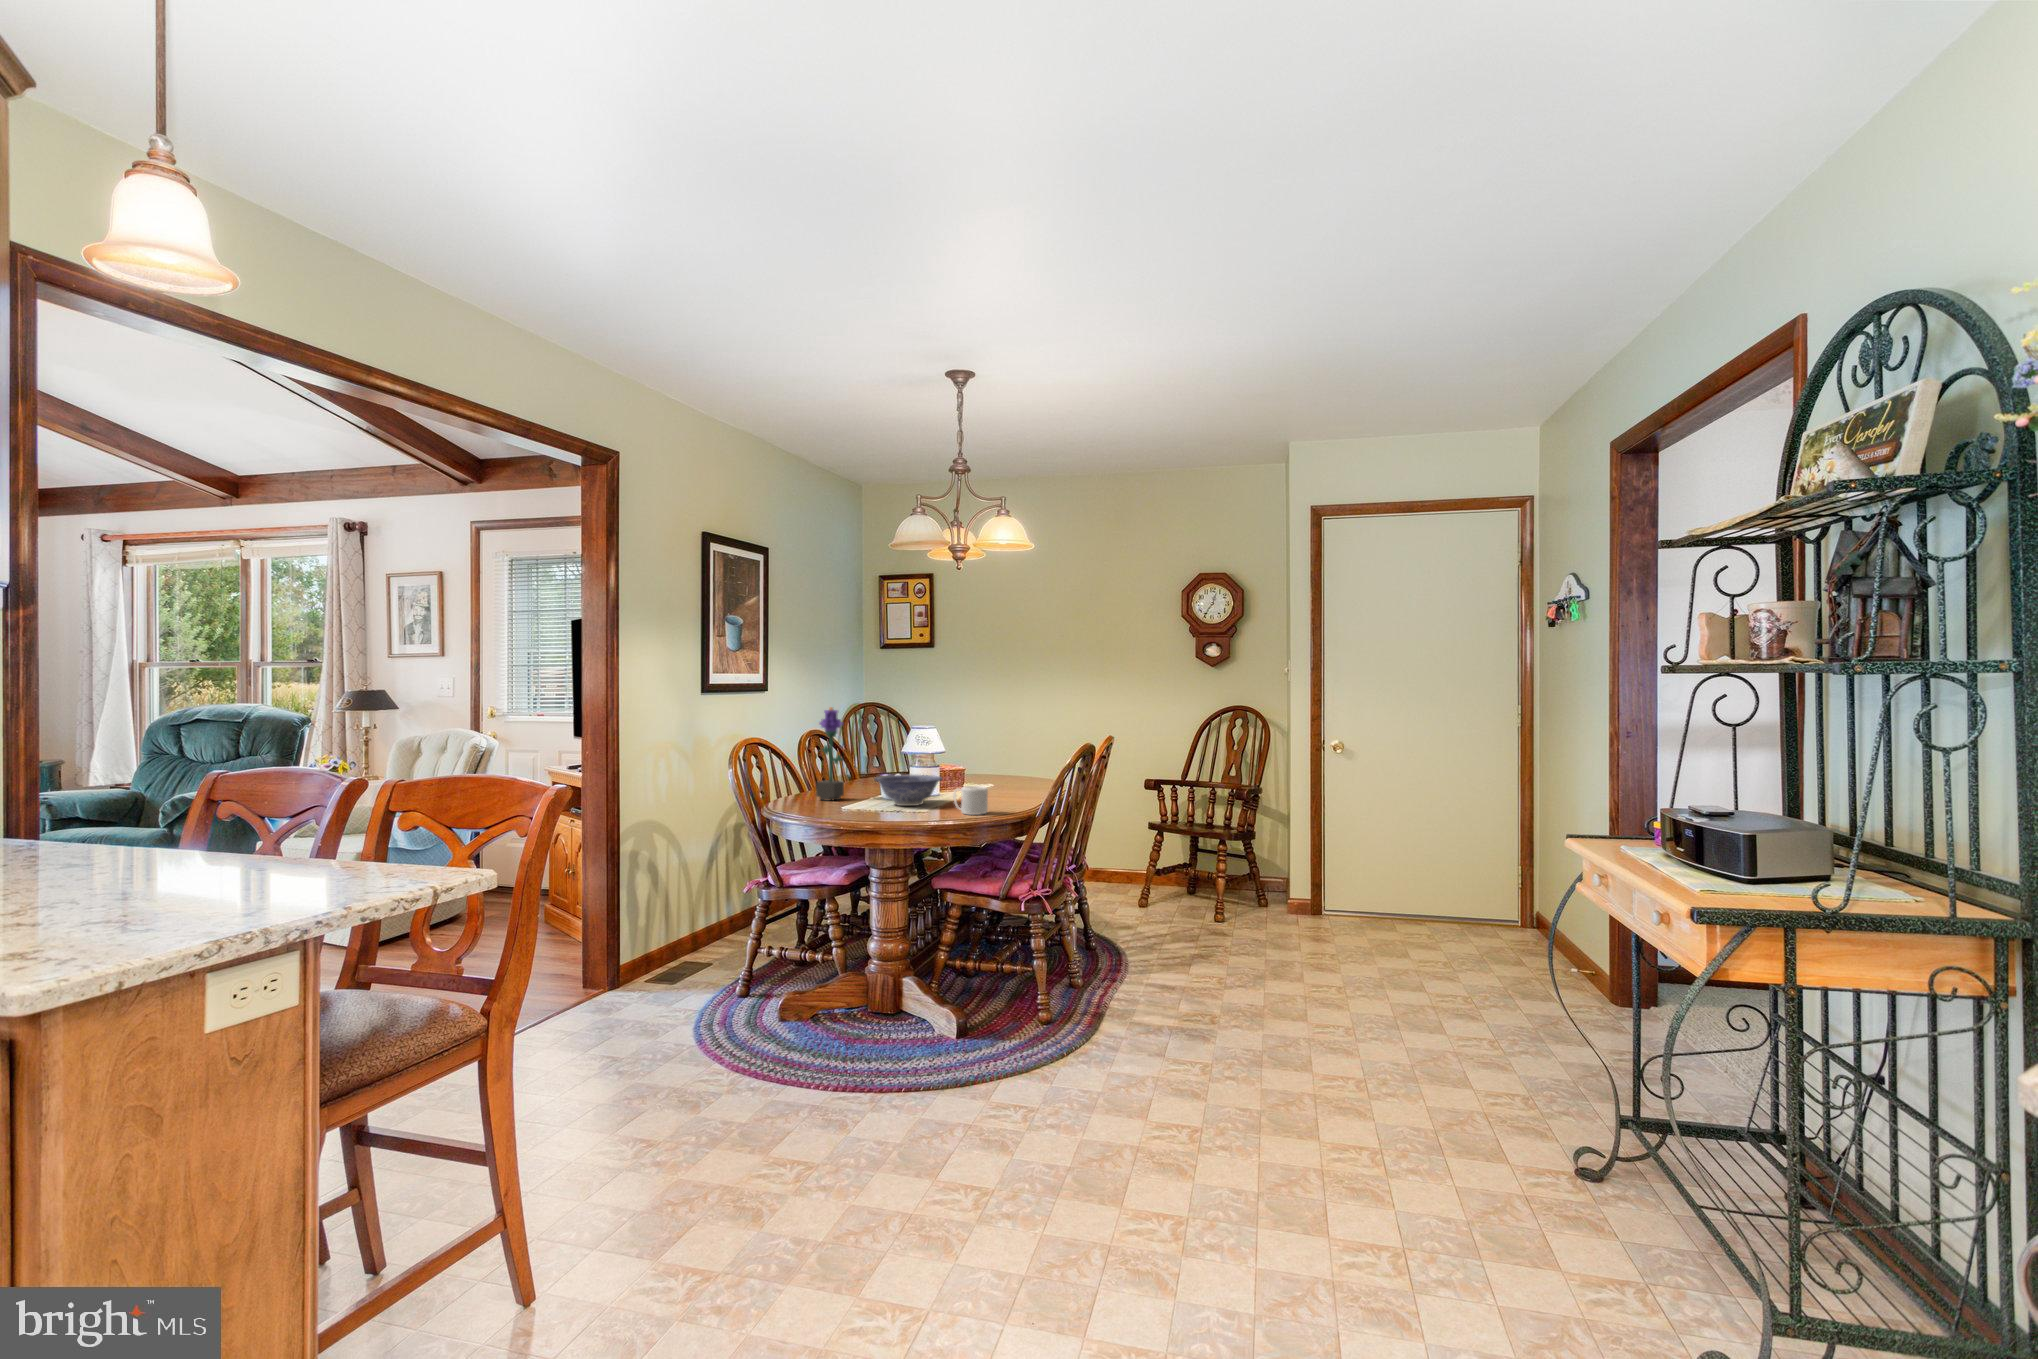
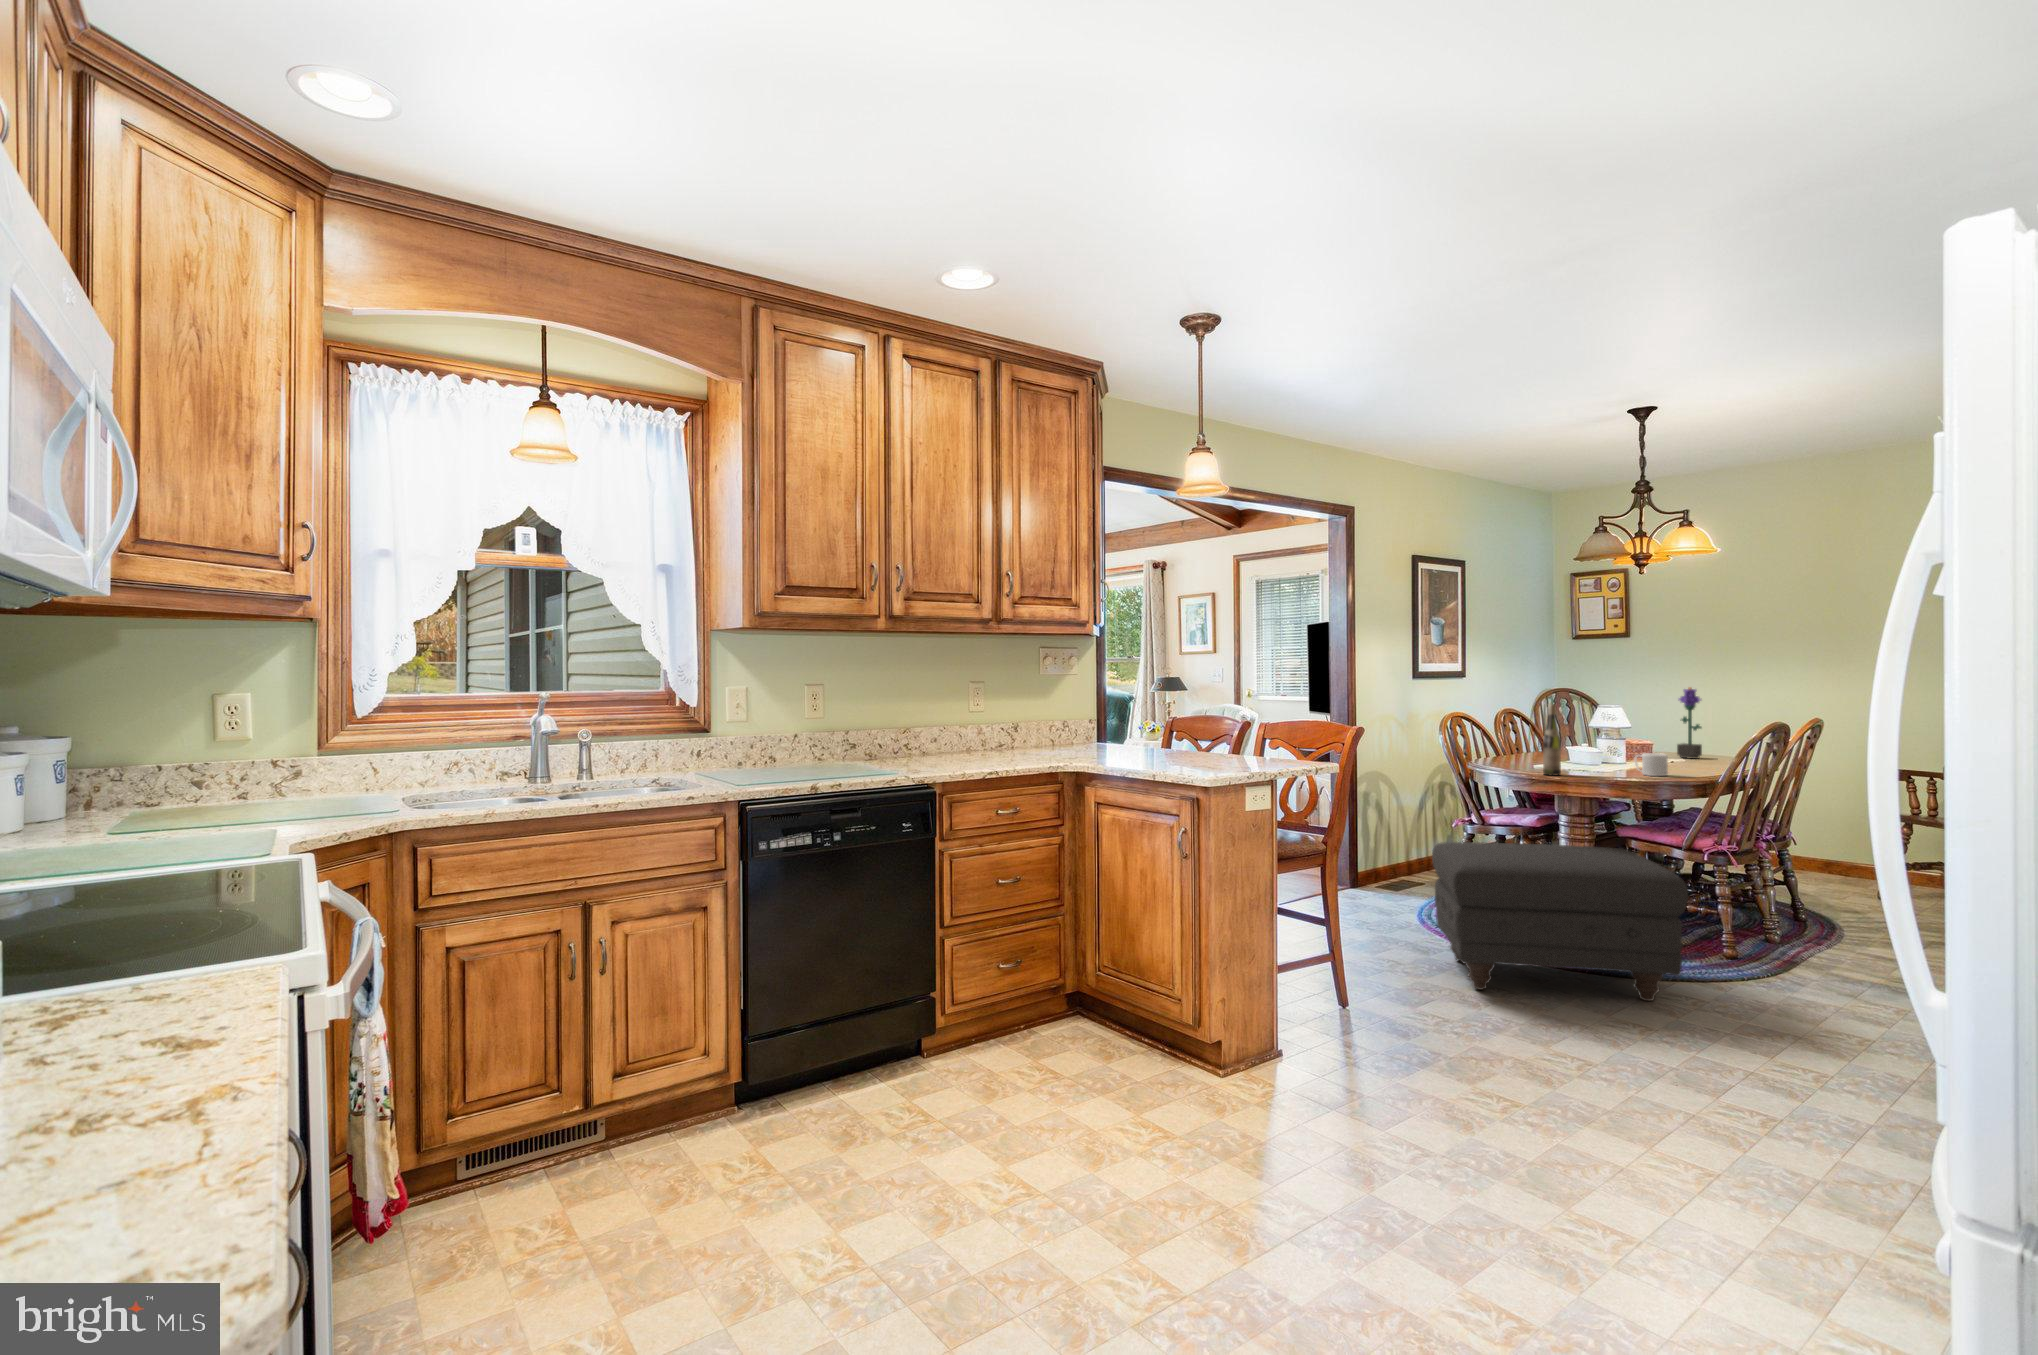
potted flower: present [816,707,844,801] -> present [1677,687,1702,759]
wine bottle: none [852,728,873,824] -> present [1543,704,1561,776]
decorative bowl: present [875,774,942,806] -> none [1563,744,1626,768]
ottoman: none [704,914,1022,1173] -> present [1432,842,1688,1001]

